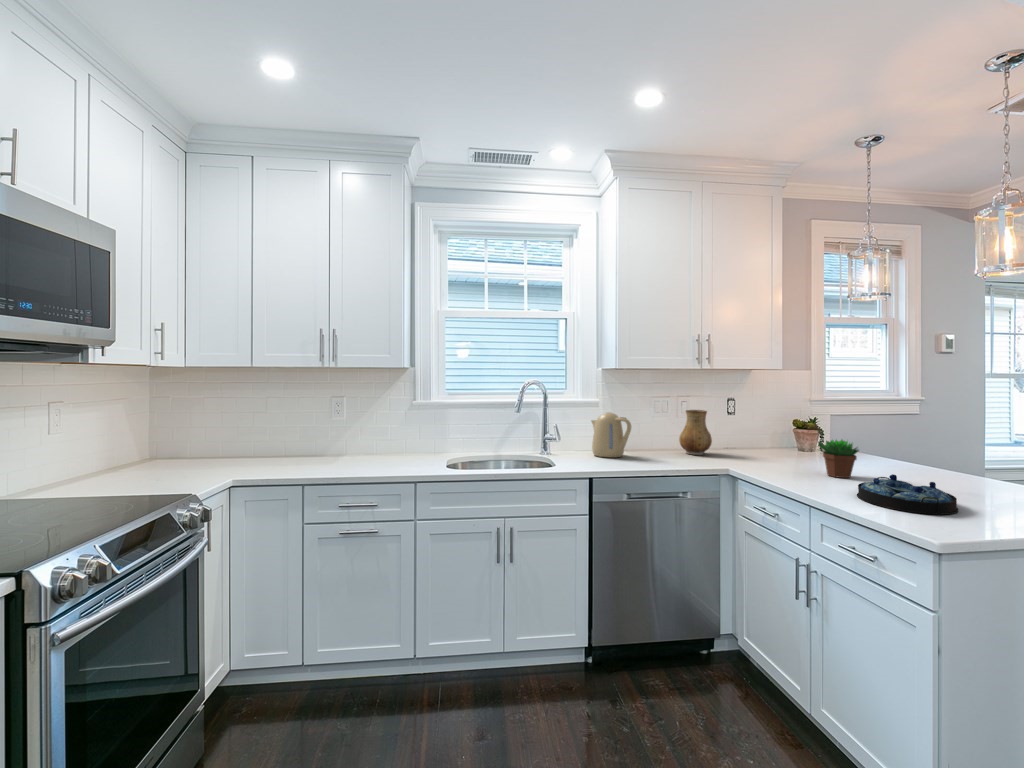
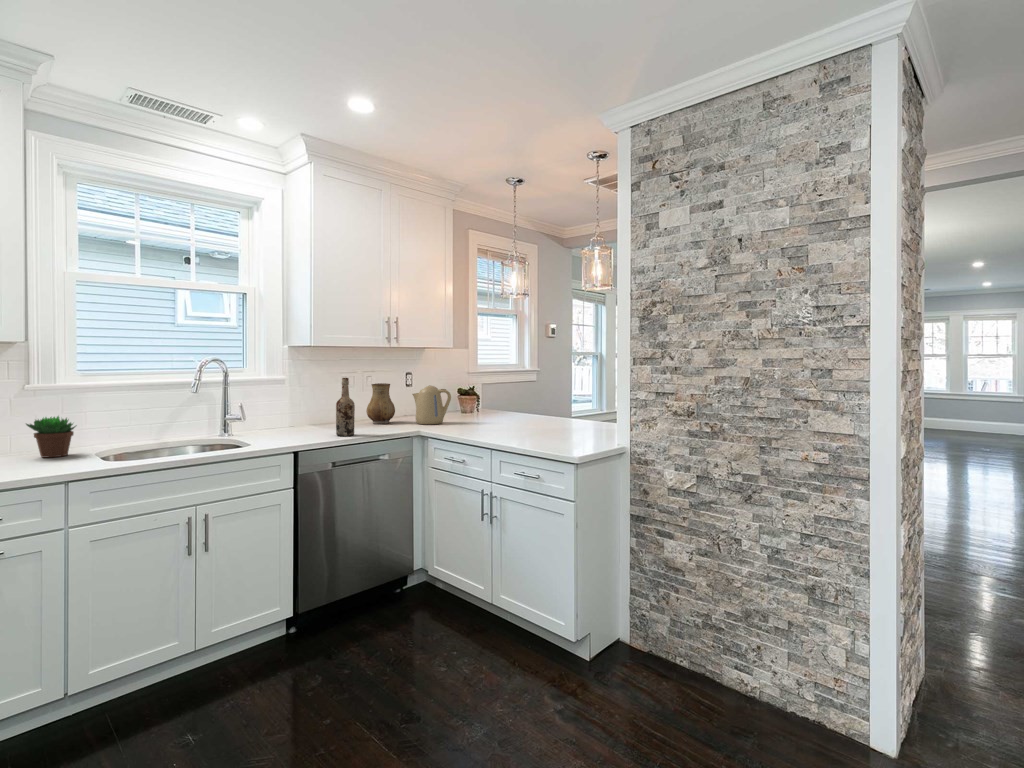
wine bottle: none [638,405,658,468] -> present [336,378,355,436]
kettle: present [591,412,631,458] -> present [412,385,451,424]
succulent plant: present [818,440,859,478] -> present [26,416,76,458]
serving tray: present [857,474,958,514] -> none [509,419,567,442]

